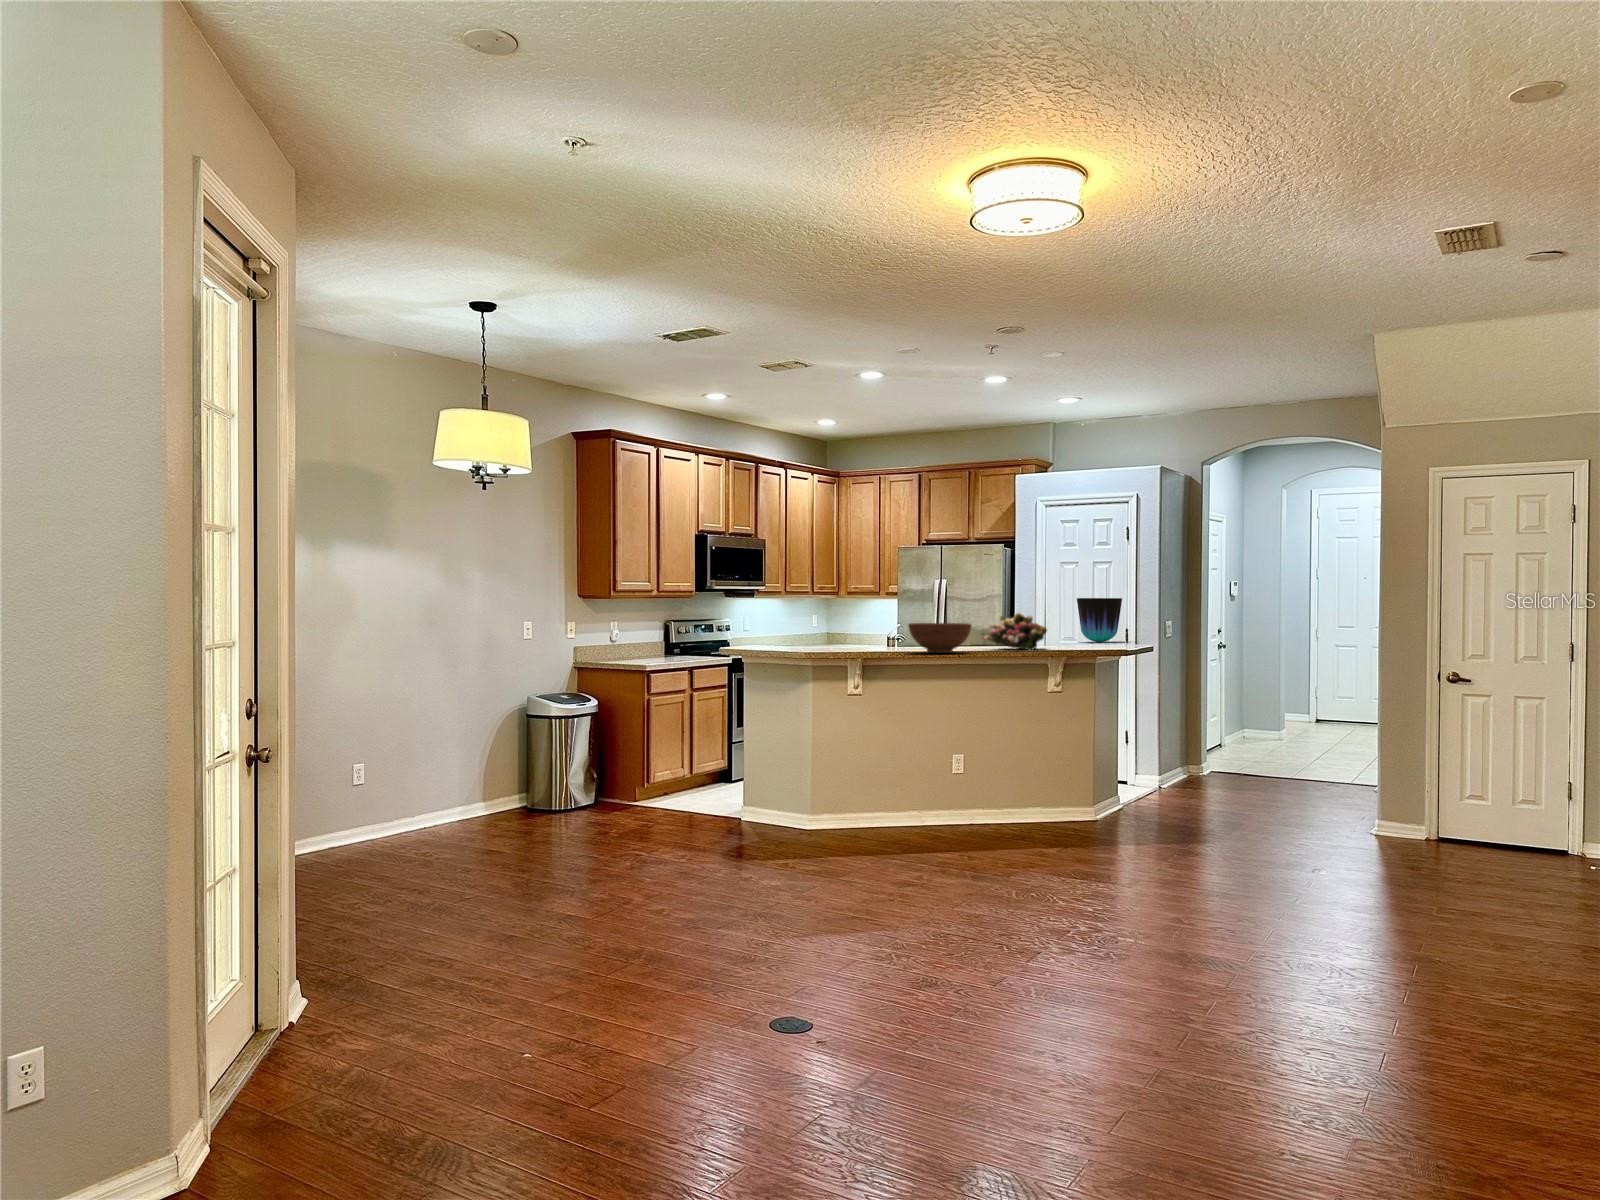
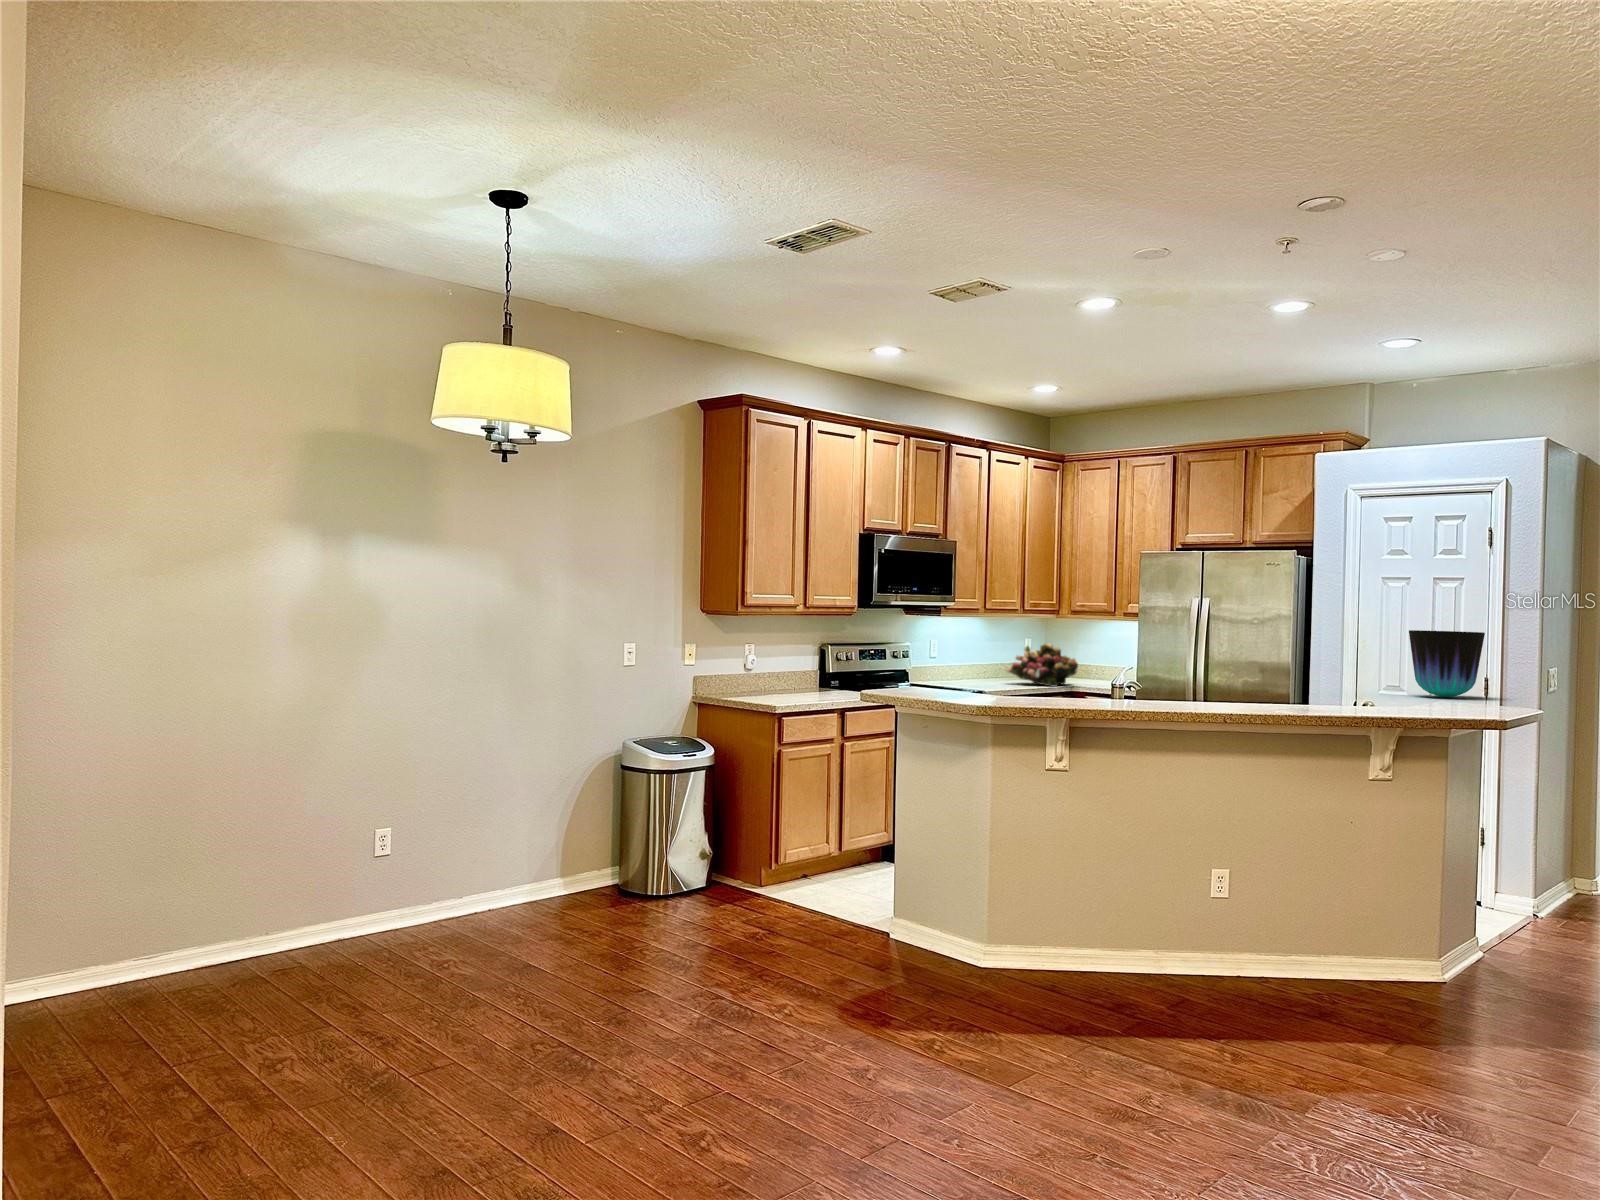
flower arrangement: present [984,613,1047,650] -> present [1006,643,1078,686]
fruit bowl: present [908,623,972,653] -> none [1141,665,1243,714]

